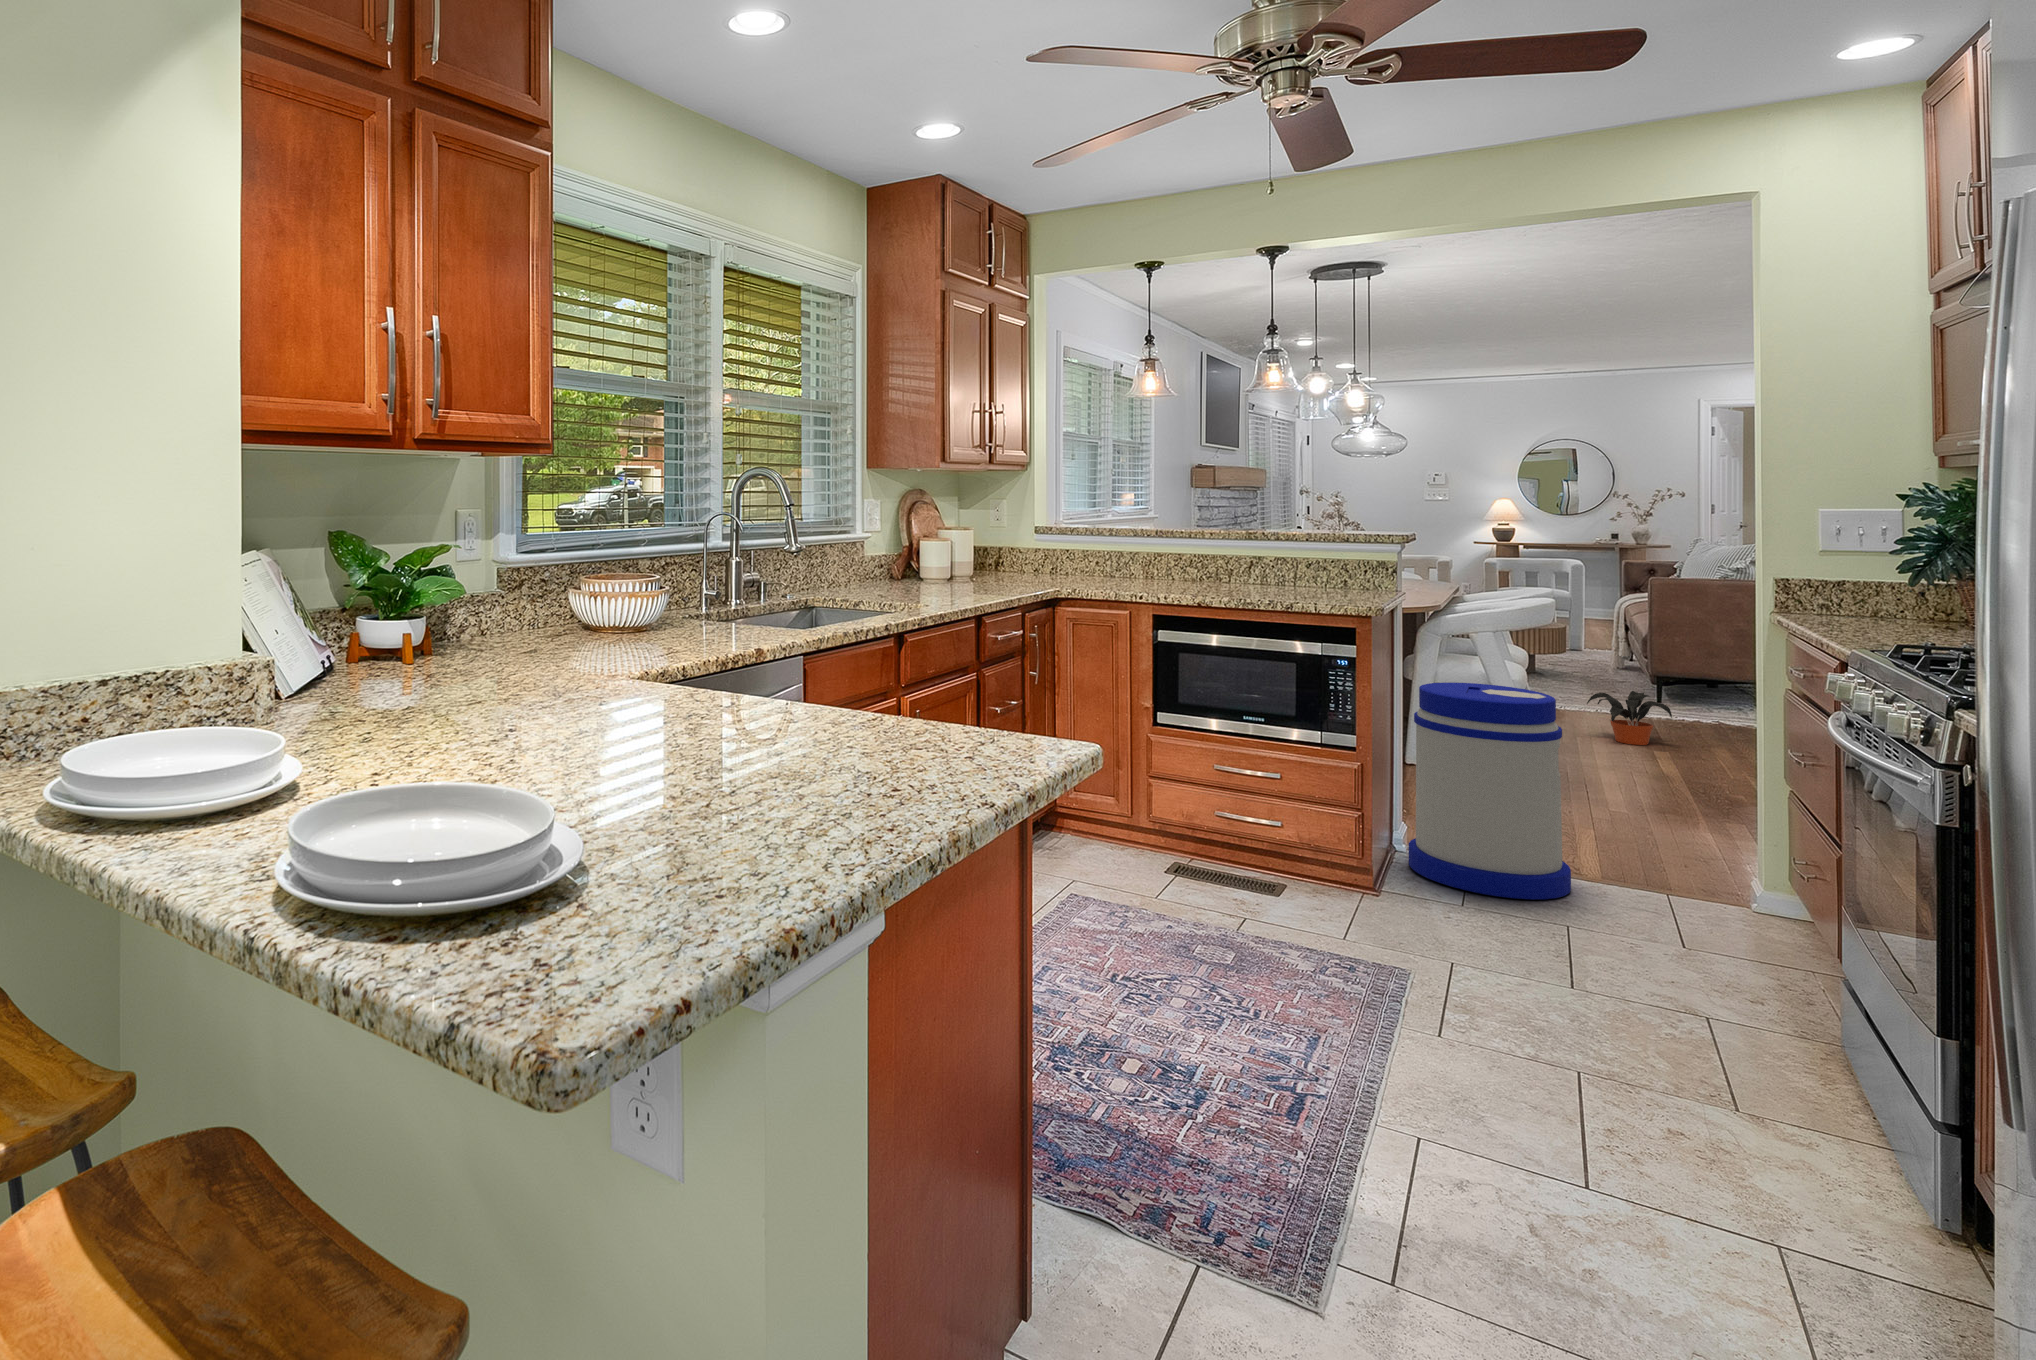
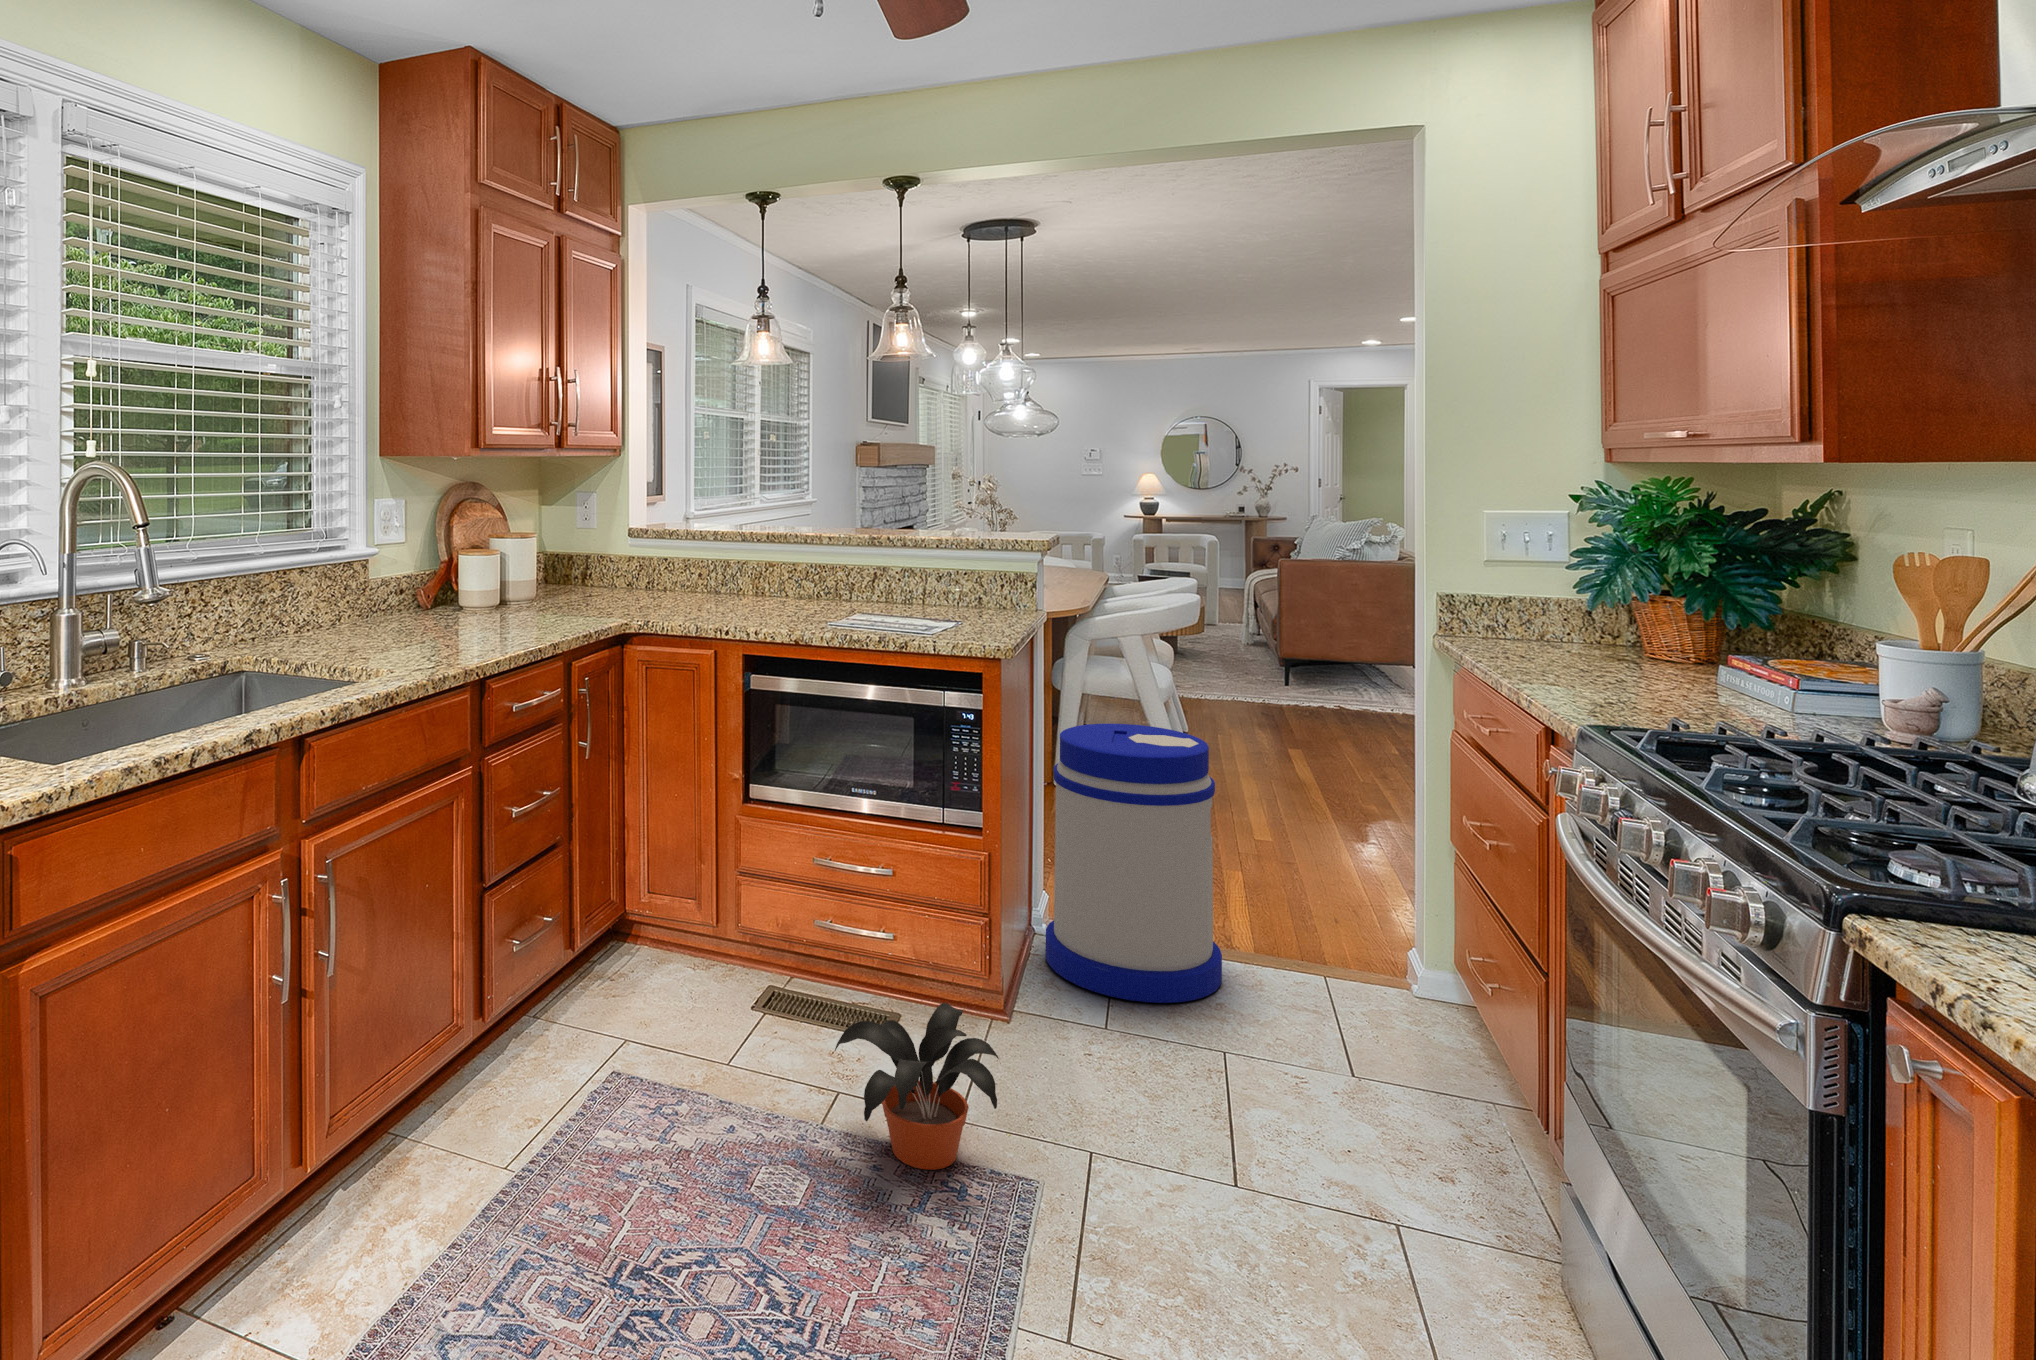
potted plant: present [1587,691,1672,745] -> present [835,1003,999,1170]

